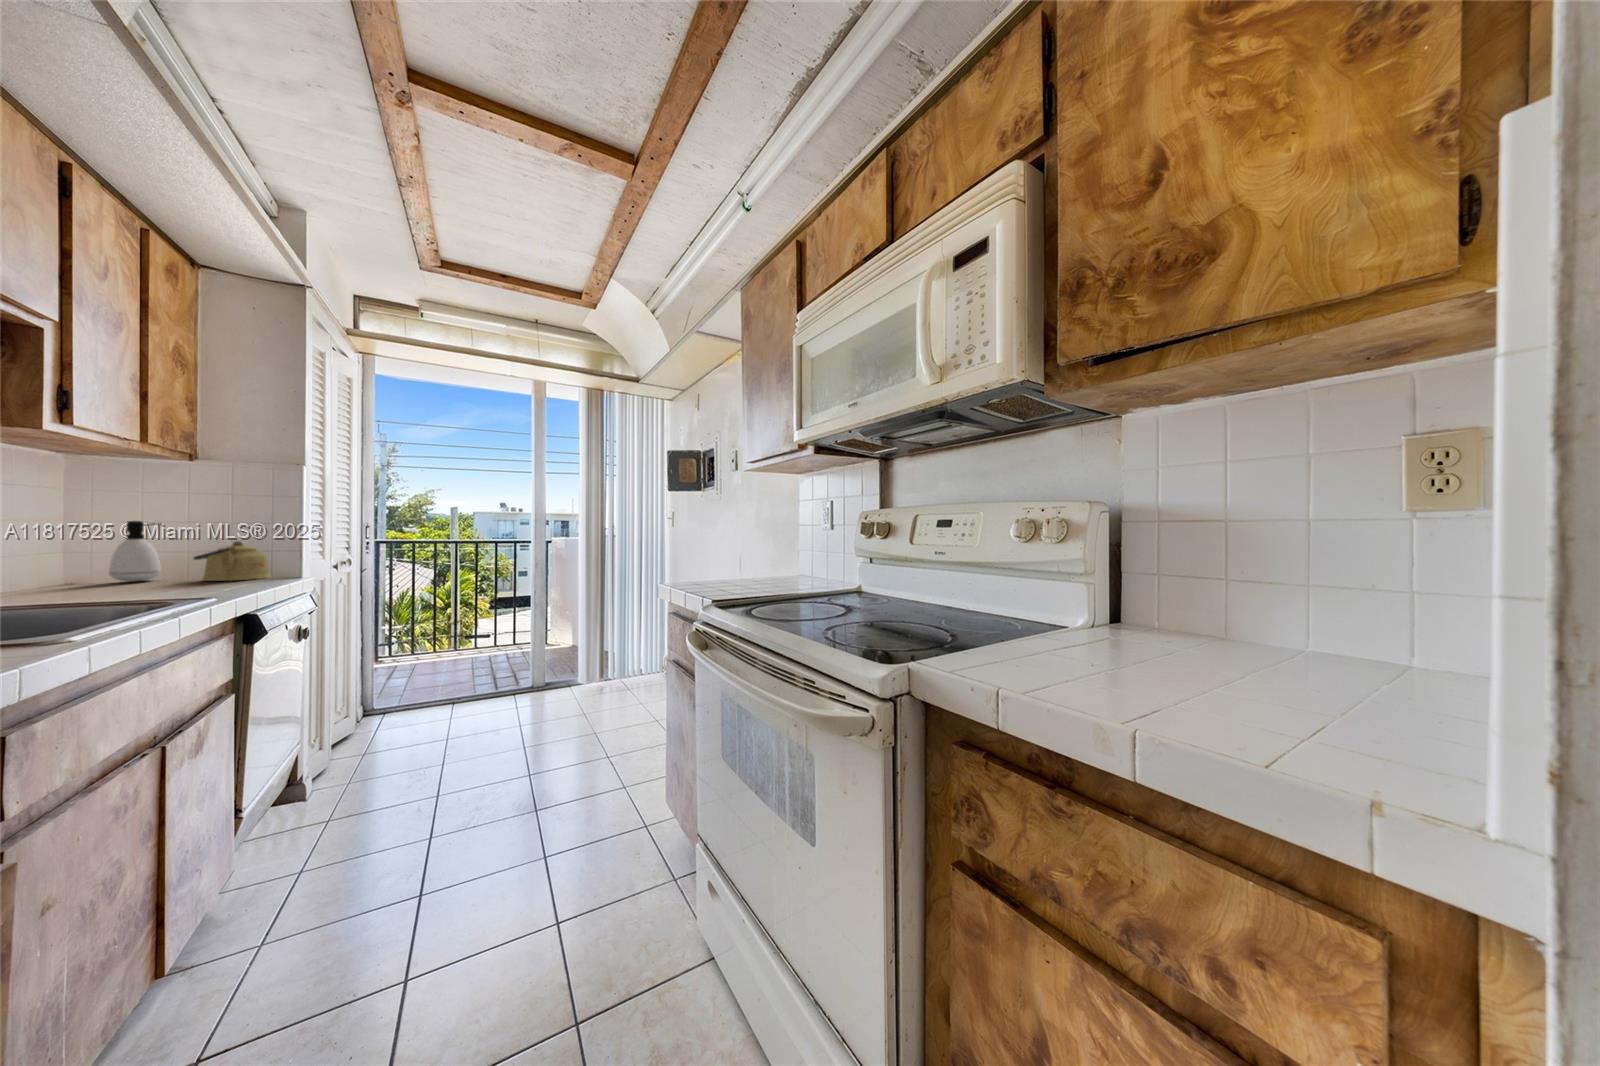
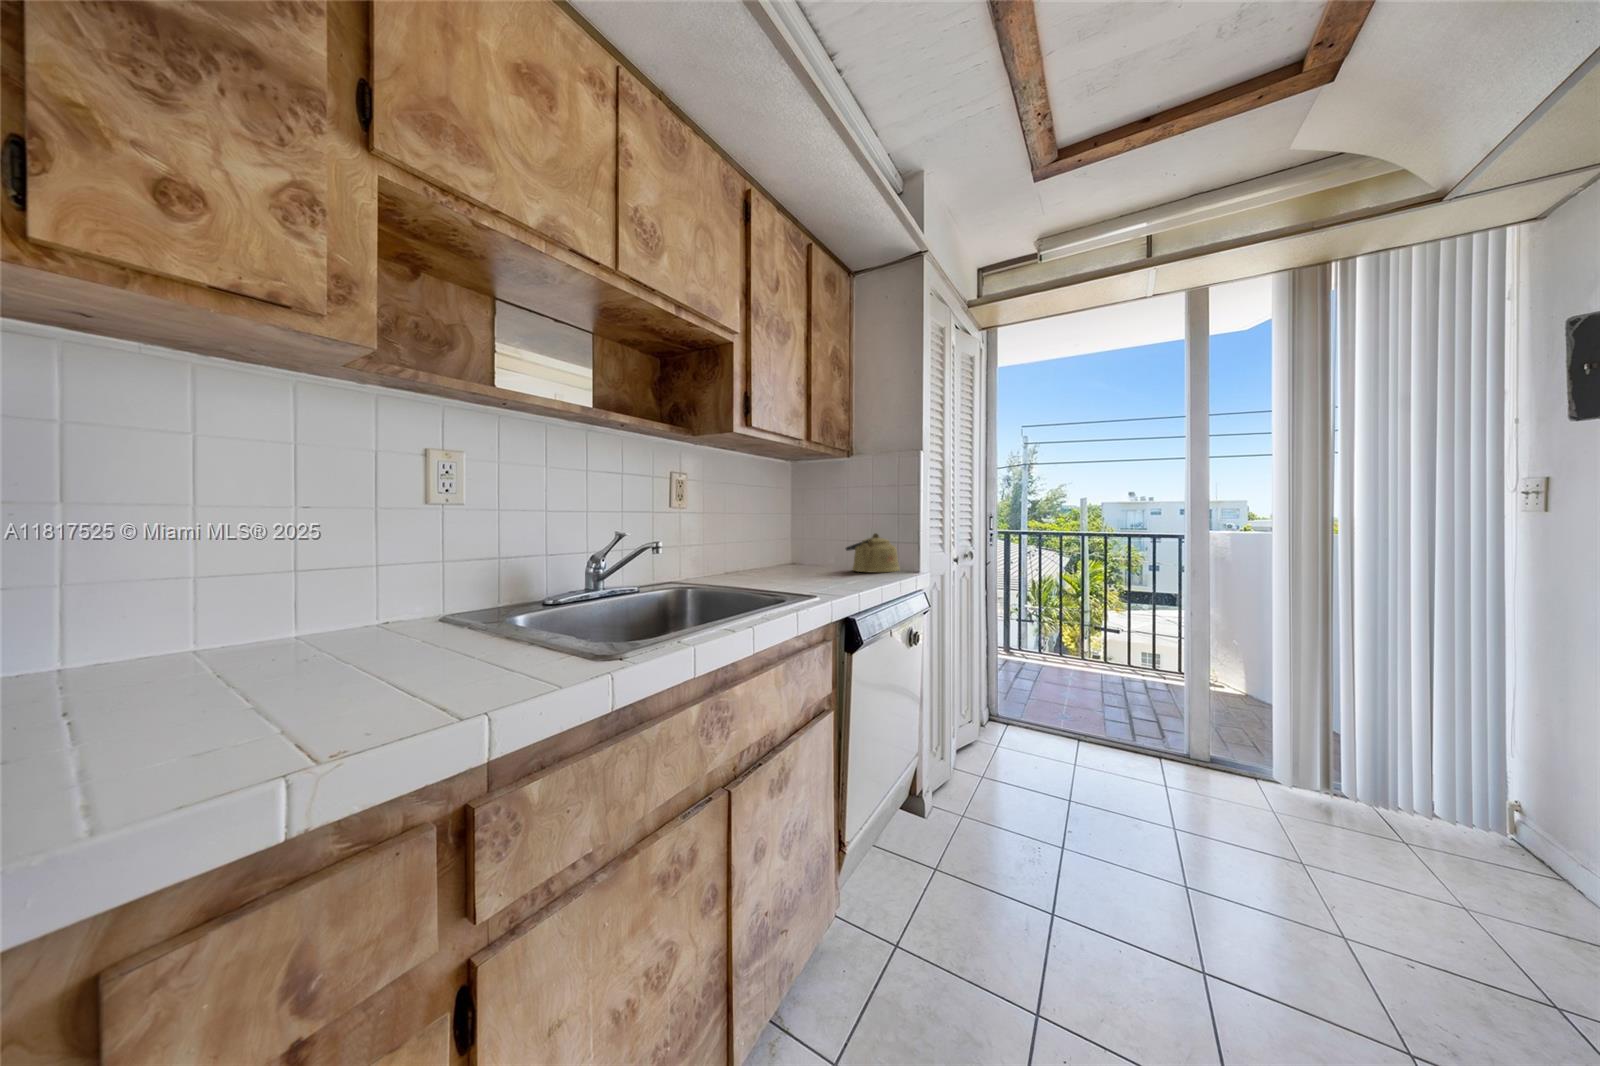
soap dispenser: present [109,521,161,581] -> none [807,515,835,567]

